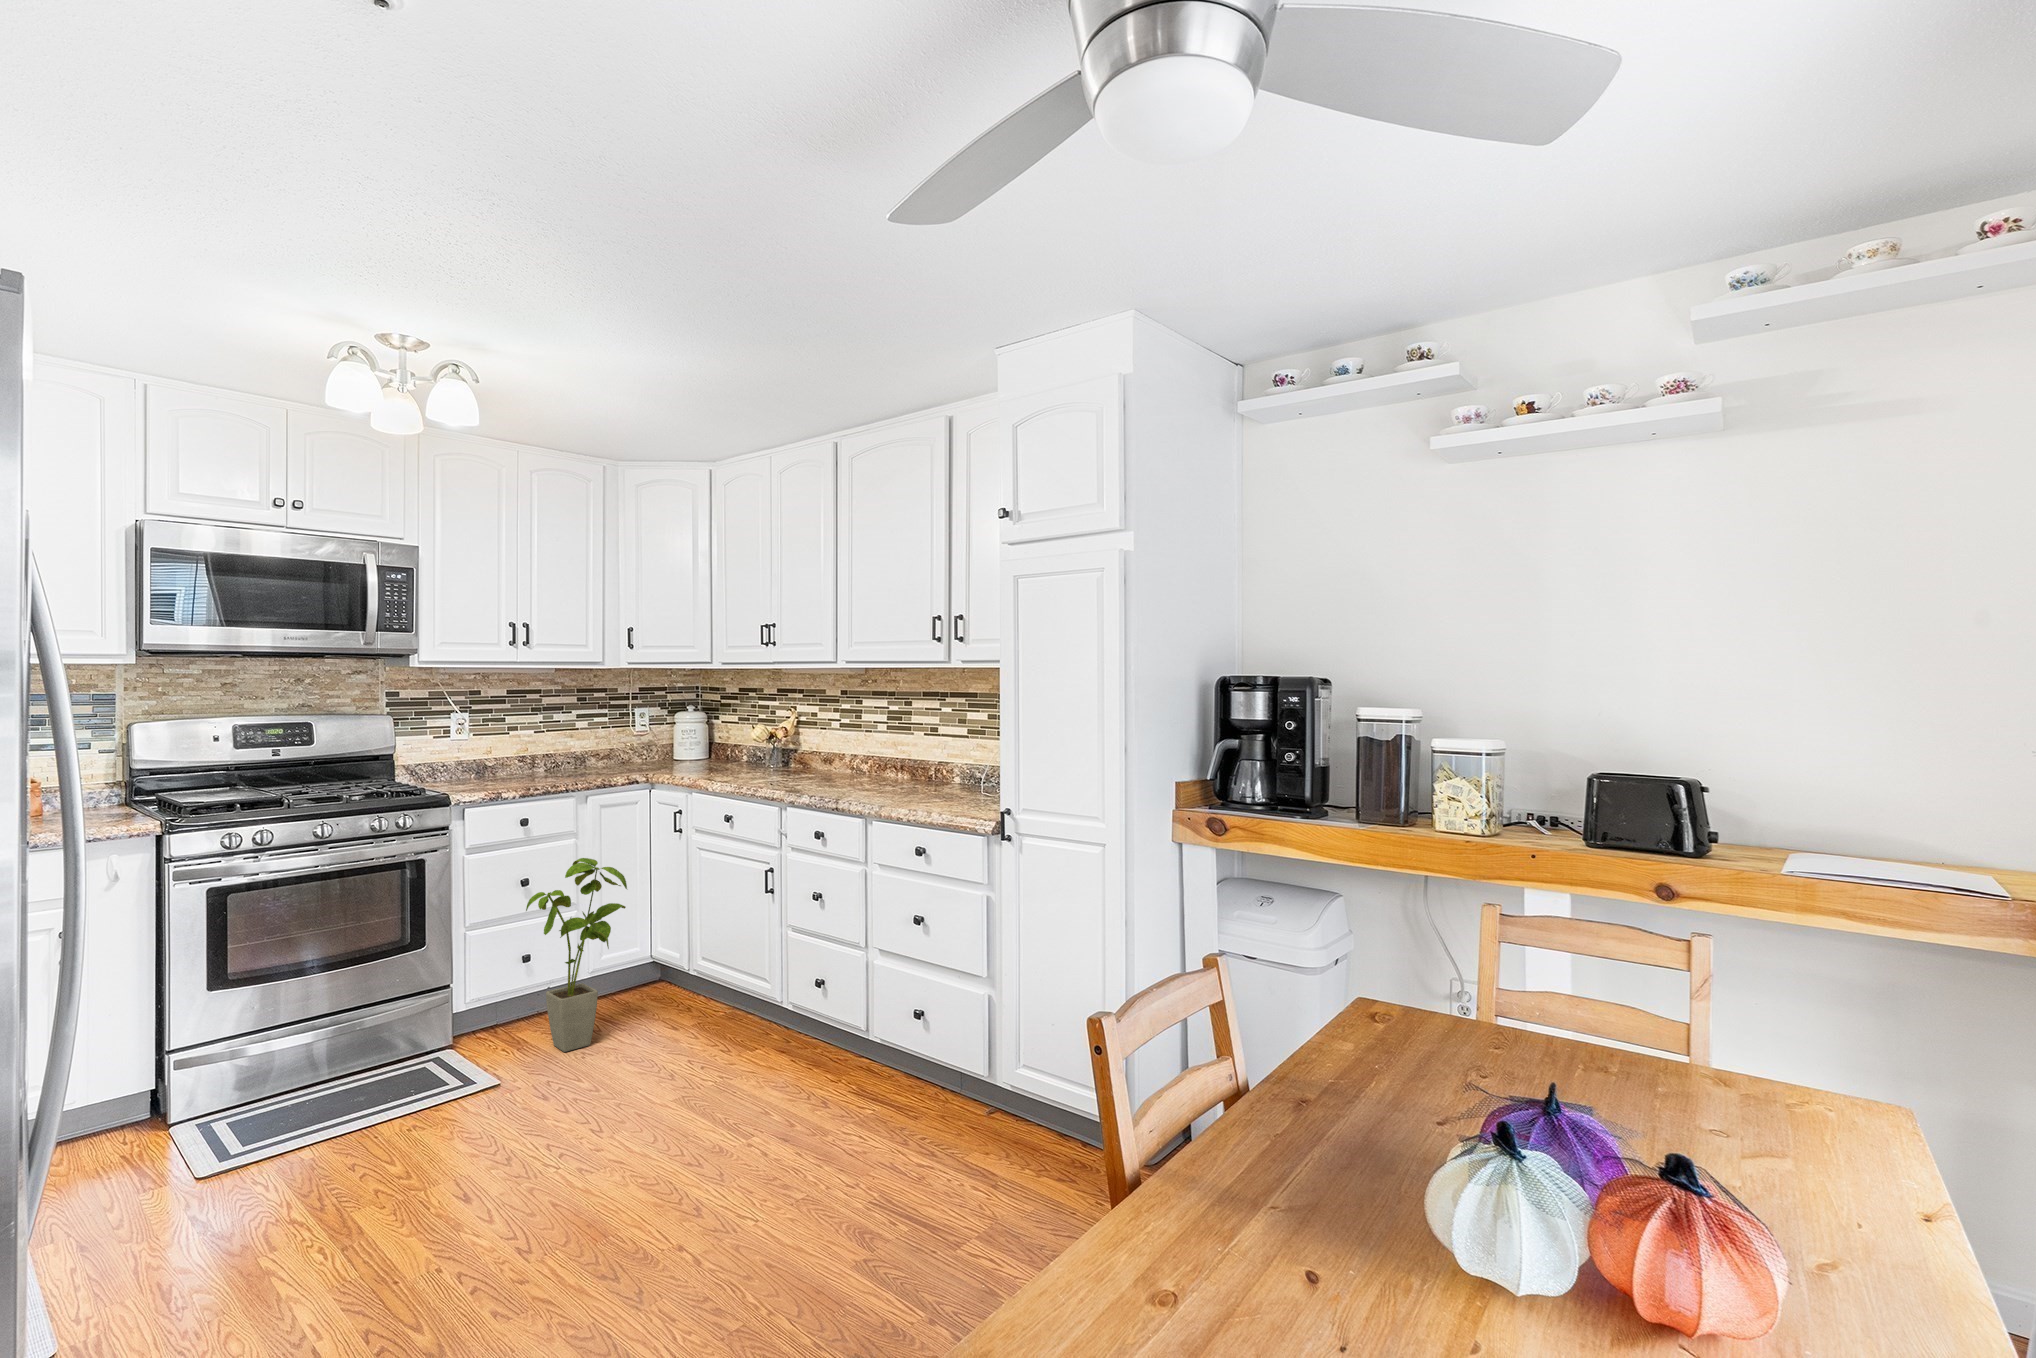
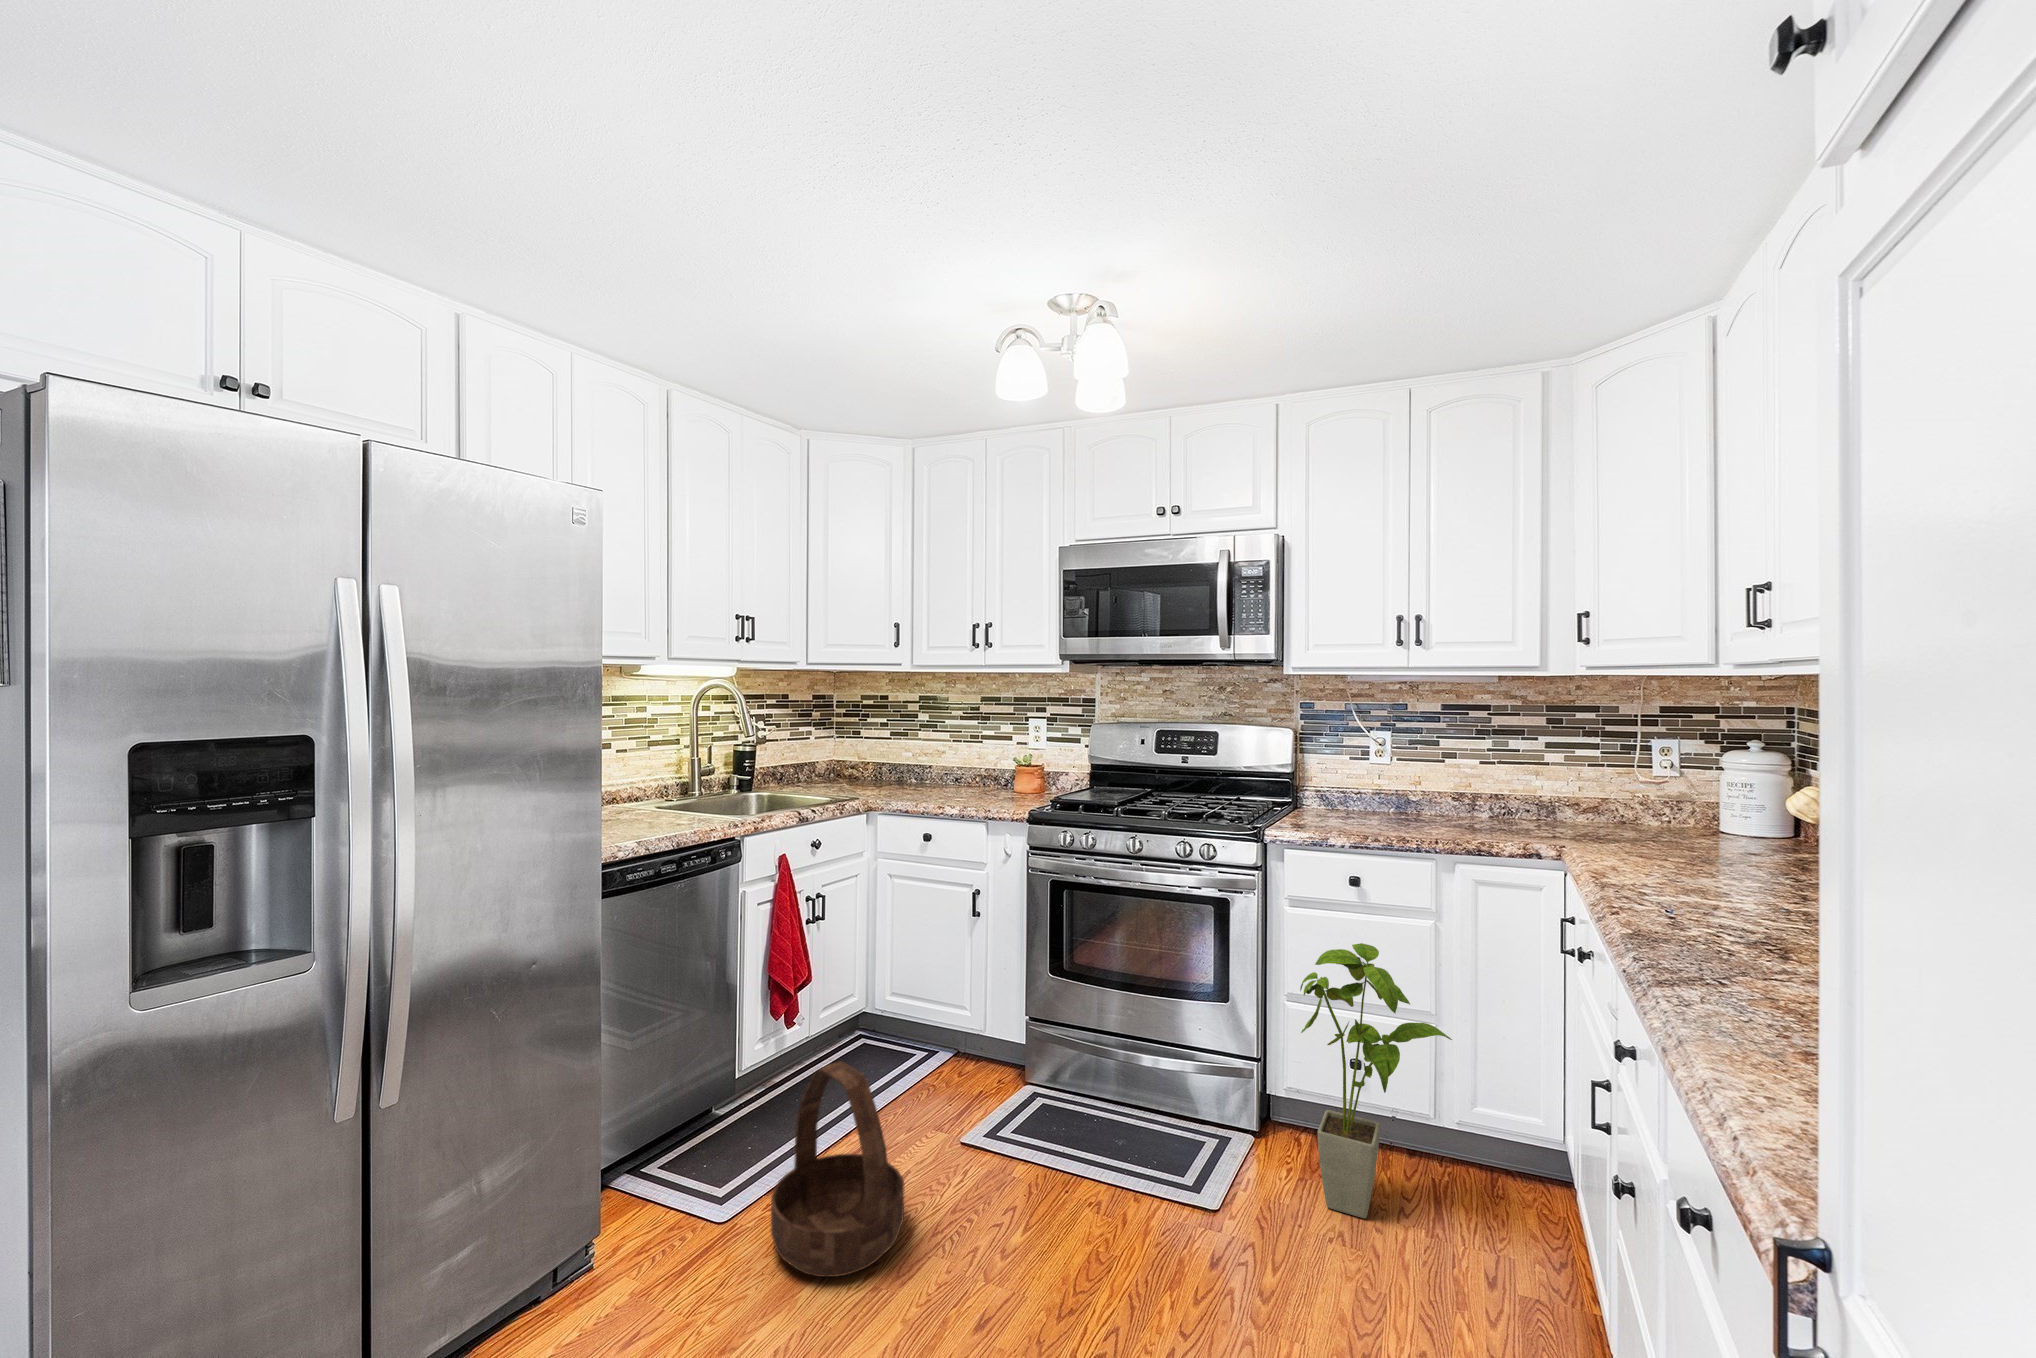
basket: none [158,1079,331,1296] -> present [771,1061,904,1277]

